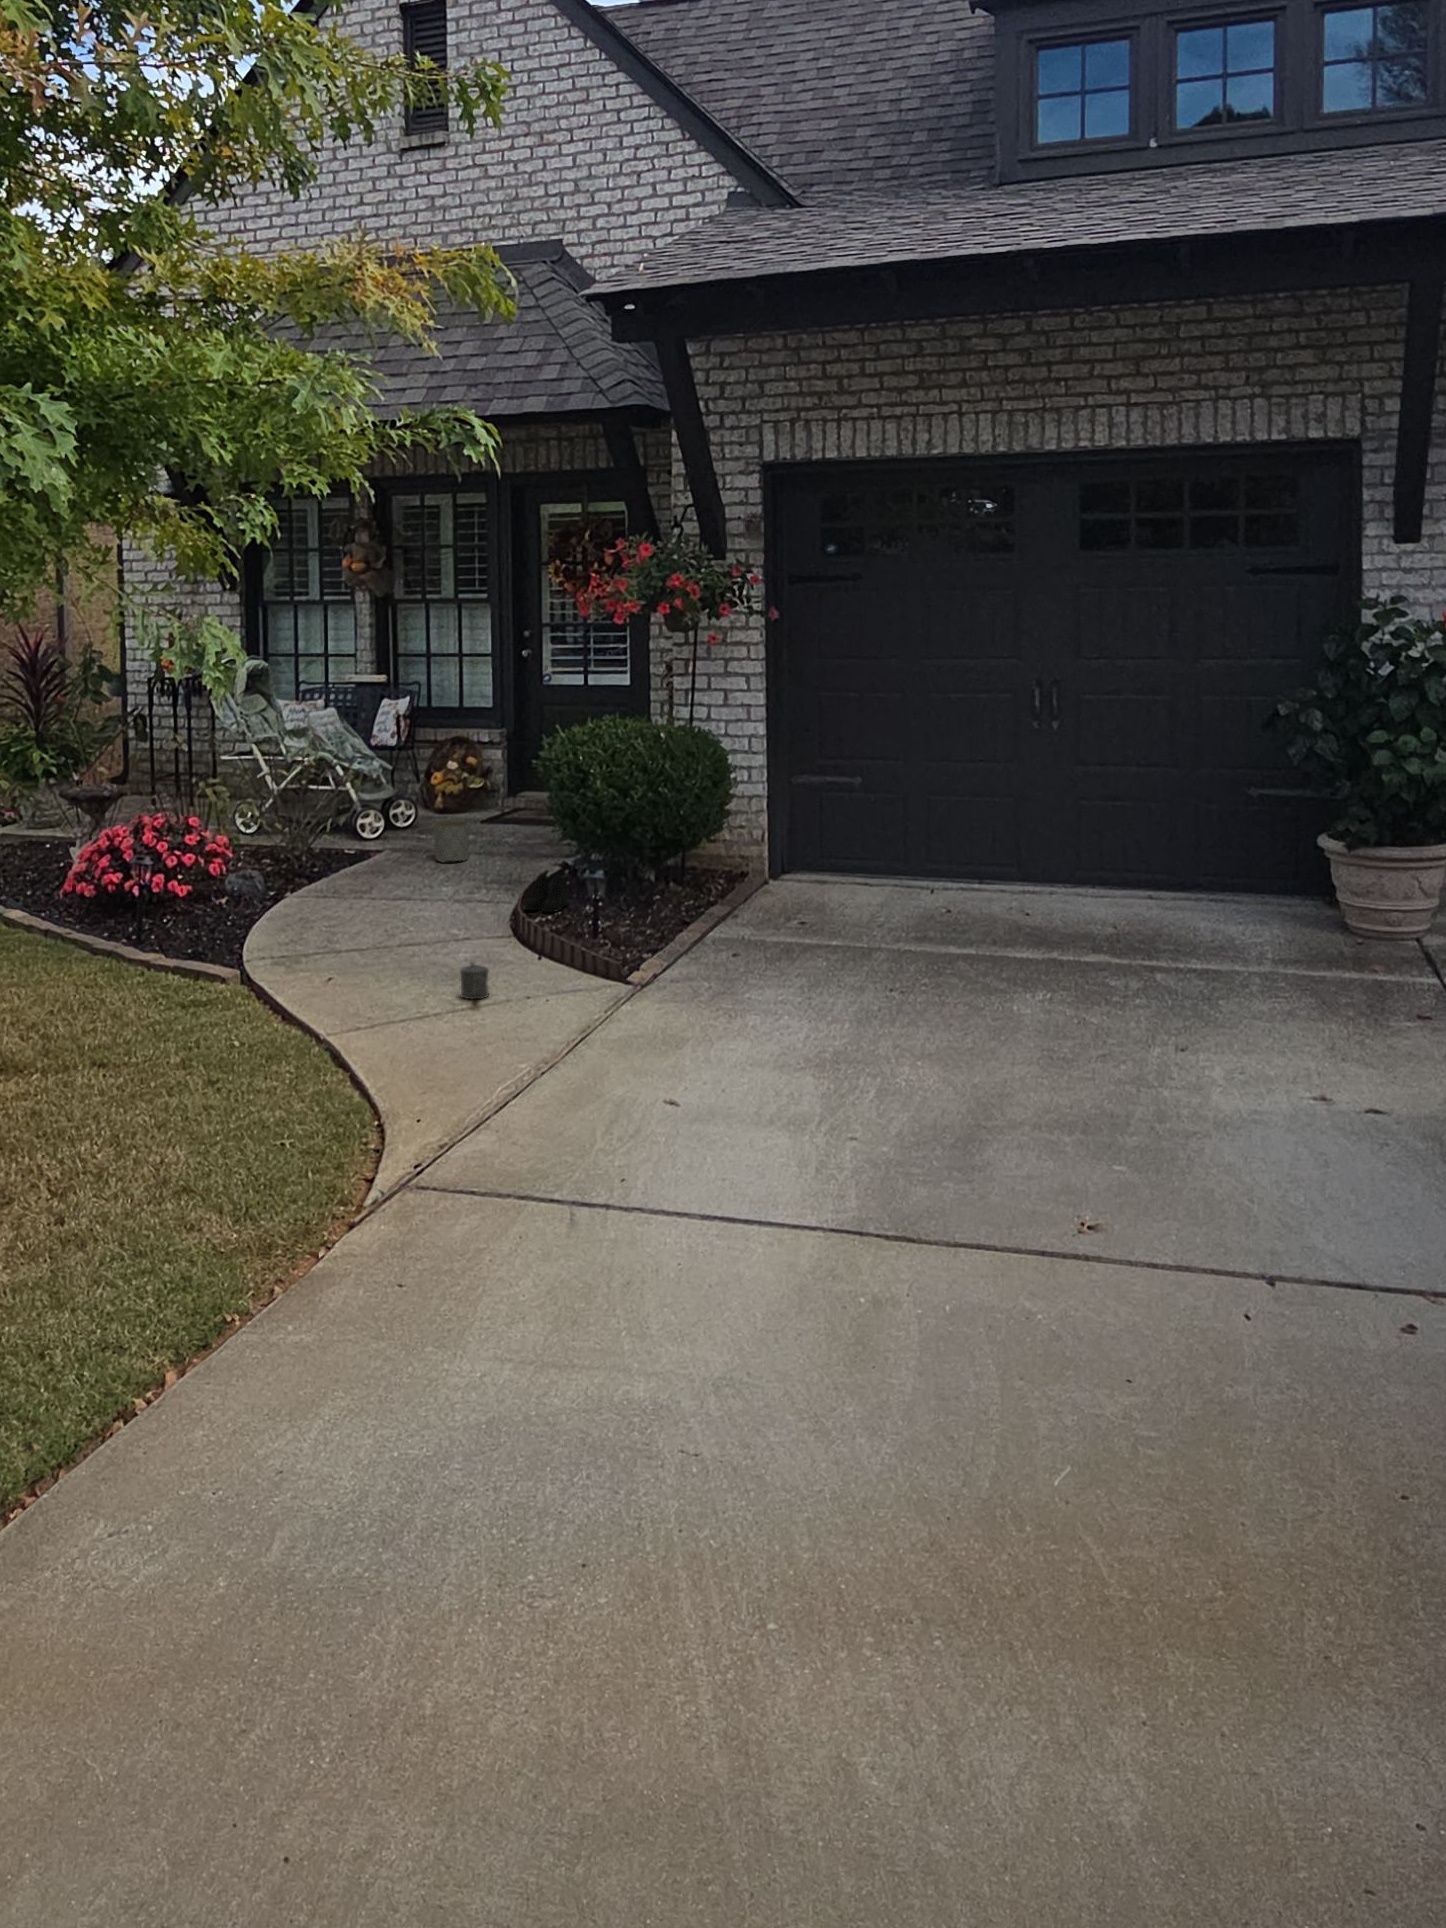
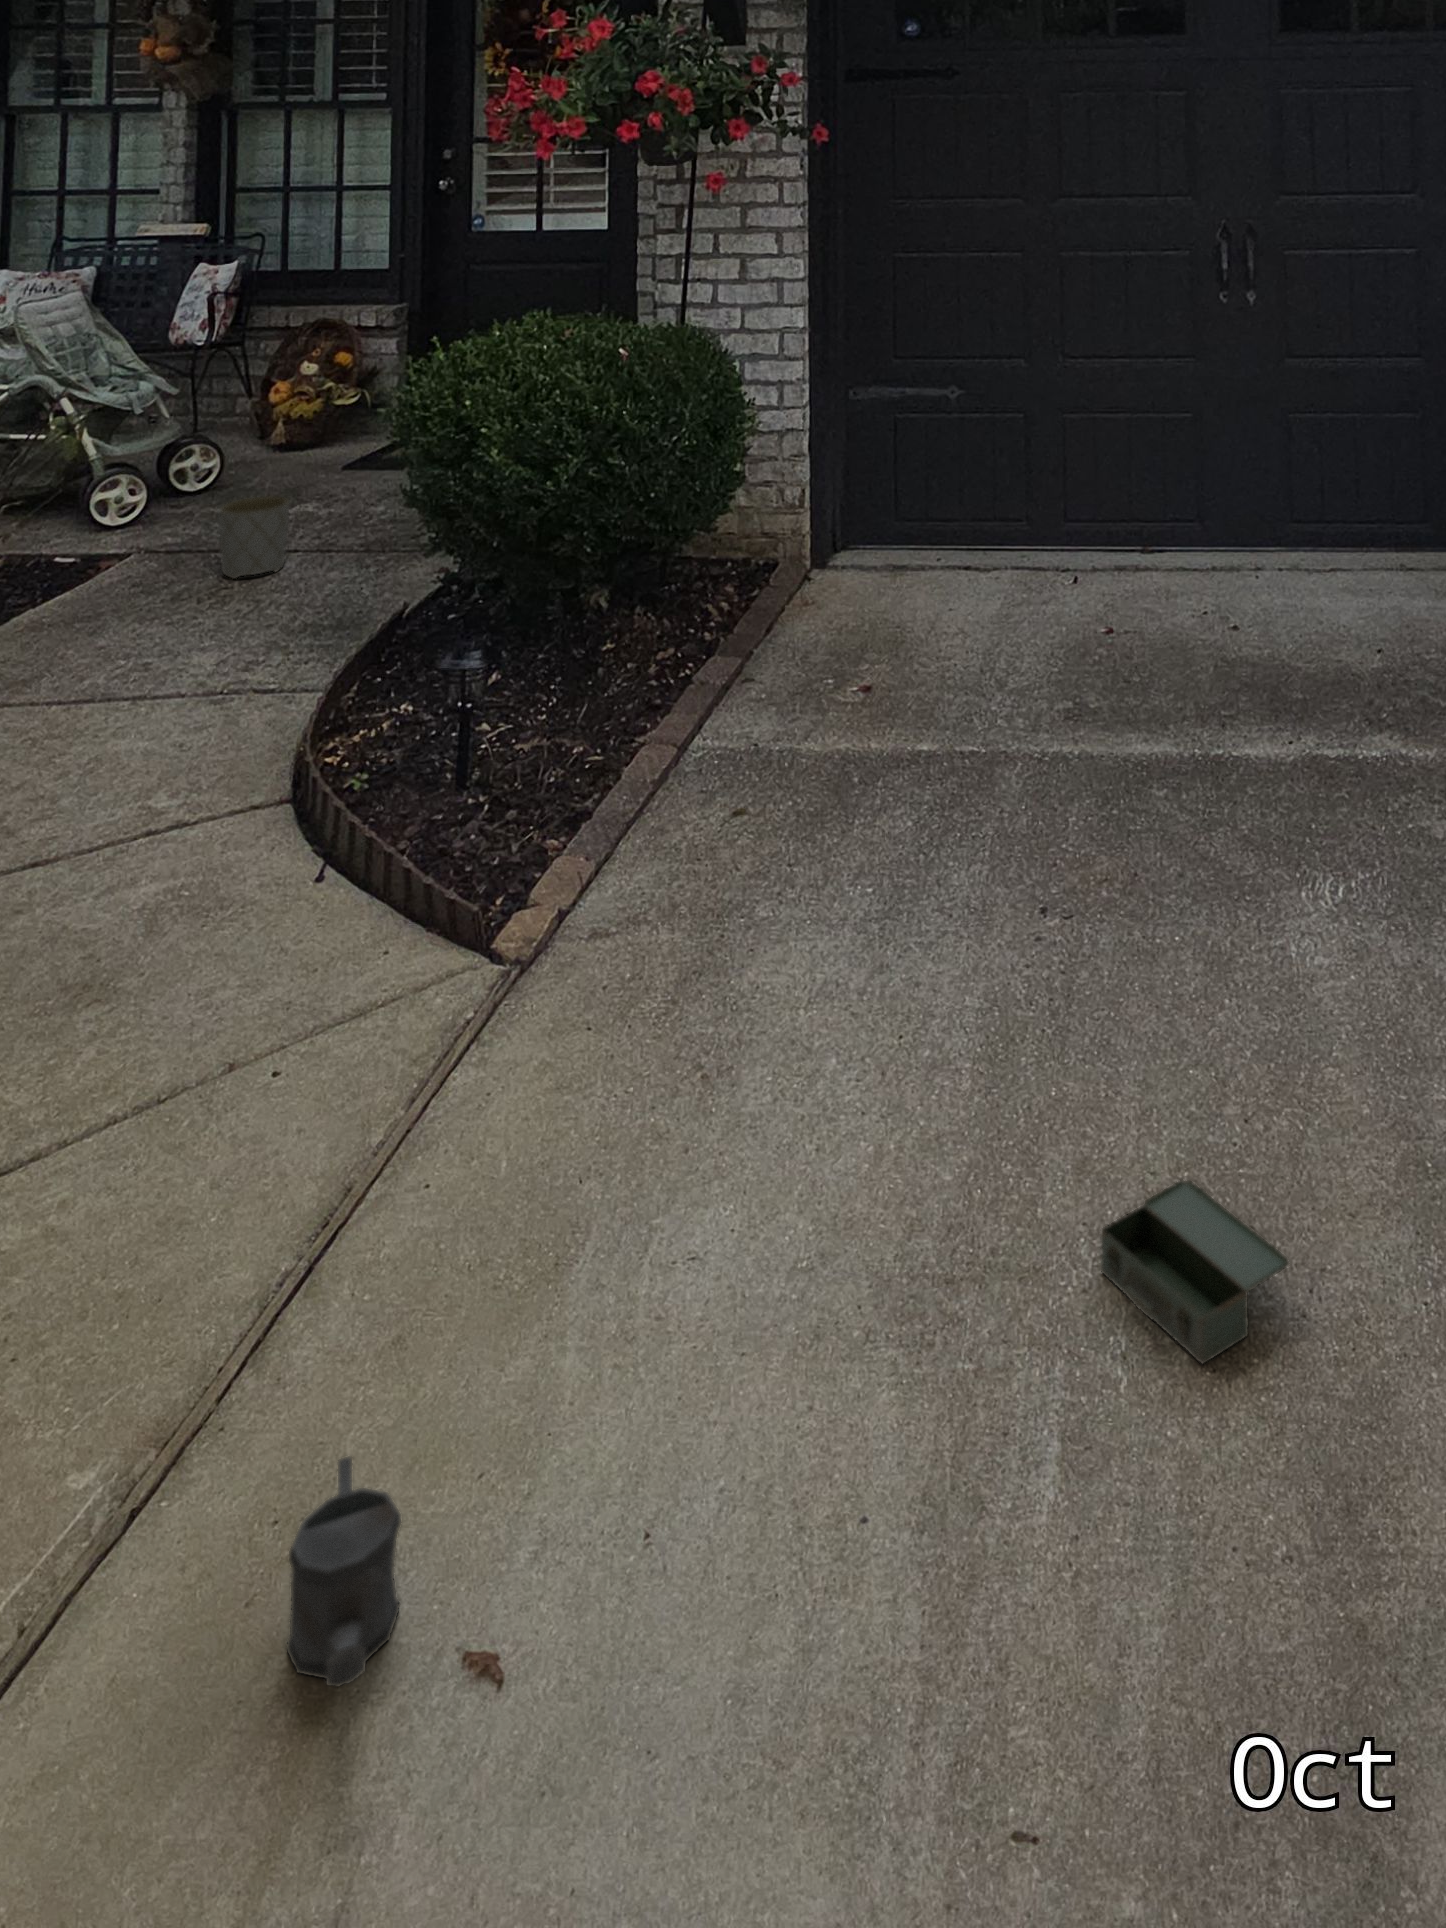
boots: present [524,874,567,912] -> none [348,624,439,705]
watering can: present [460,963,489,999] -> present [287,1457,401,1686]
toolbox: none [901,1061,983,1106] -> present [1100,1180,1290,1363]

